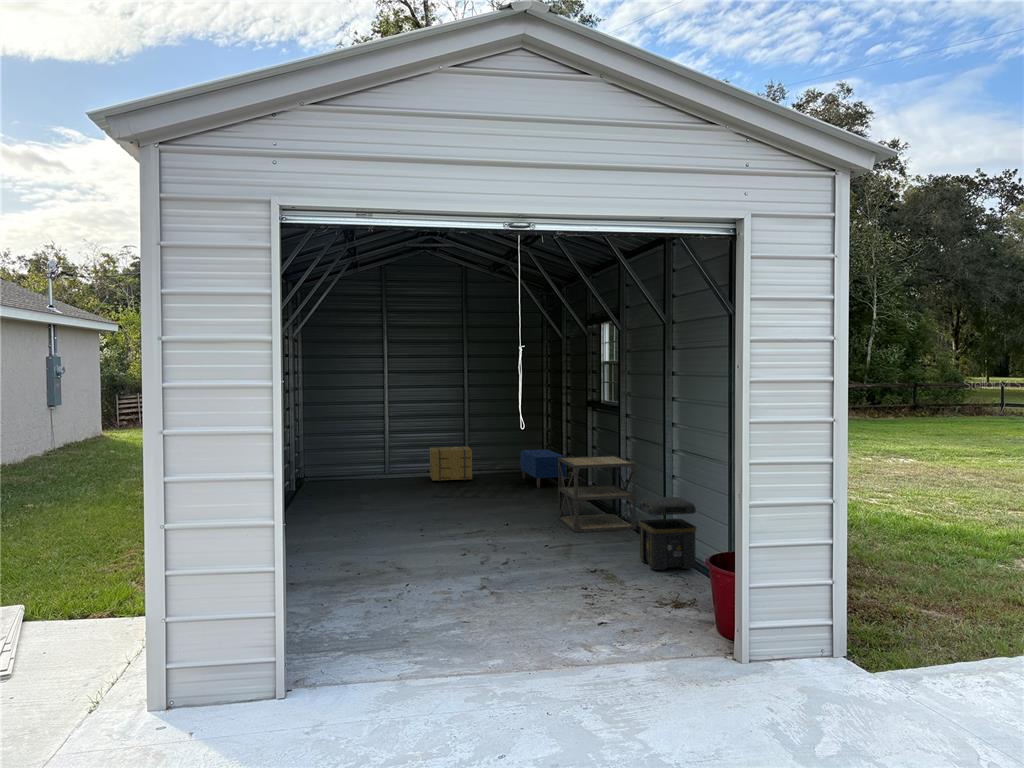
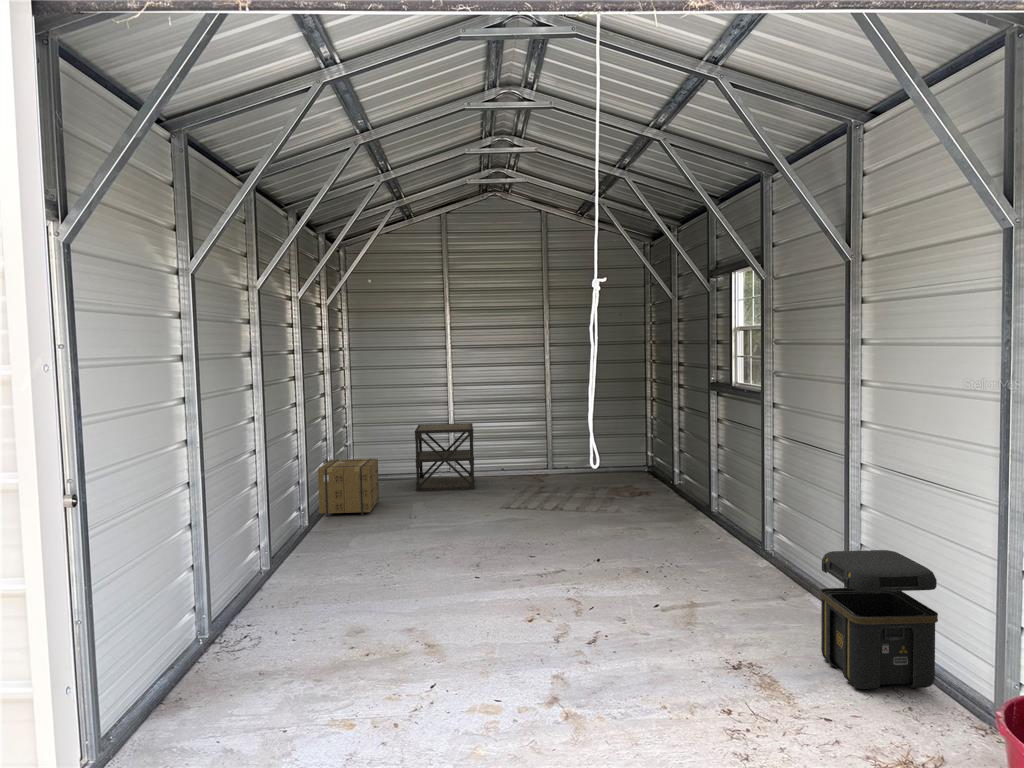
cardboard box: present [430,446,472,482] -> present [318,459,379,517]
bench: present [520,450,566,488] -> none [617,444,678,496]
shelving unit: present [558,456,636,533] -> present [415,423,475,491]

